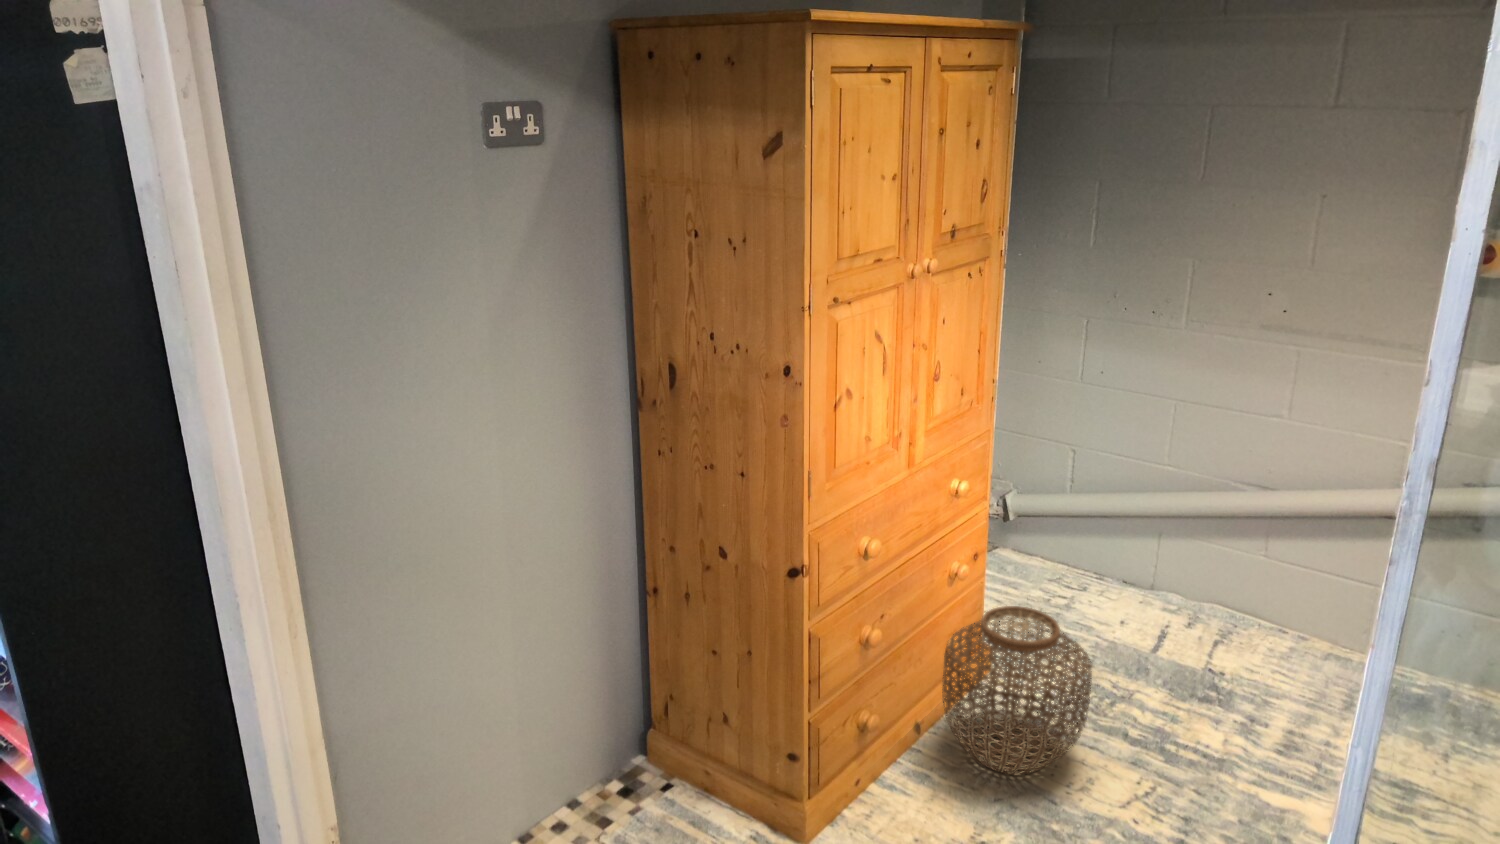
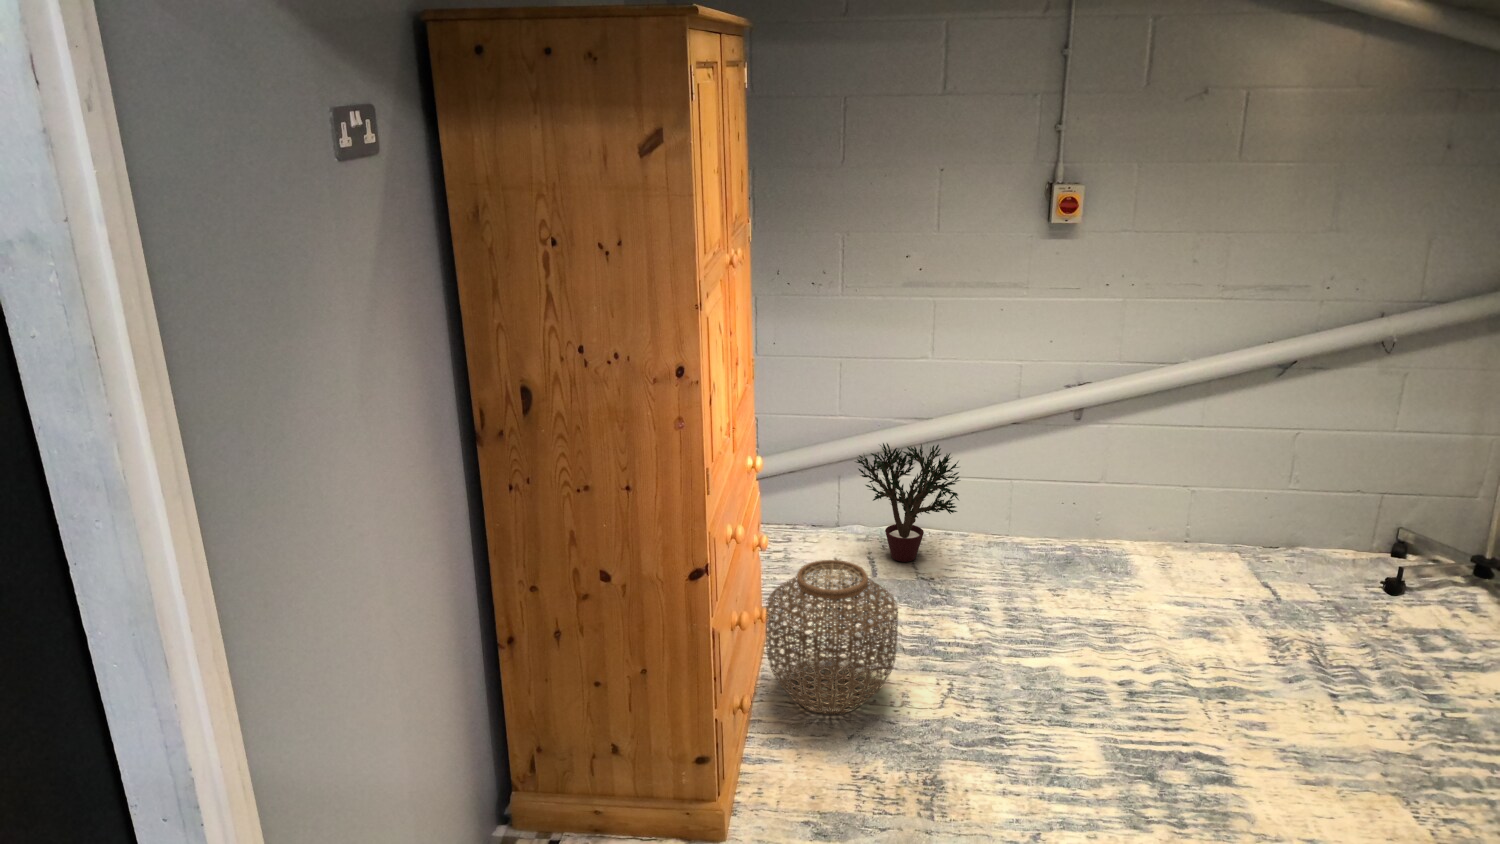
potted plant: none [1155,505,1291,648] -> present [857,443,960,562]

